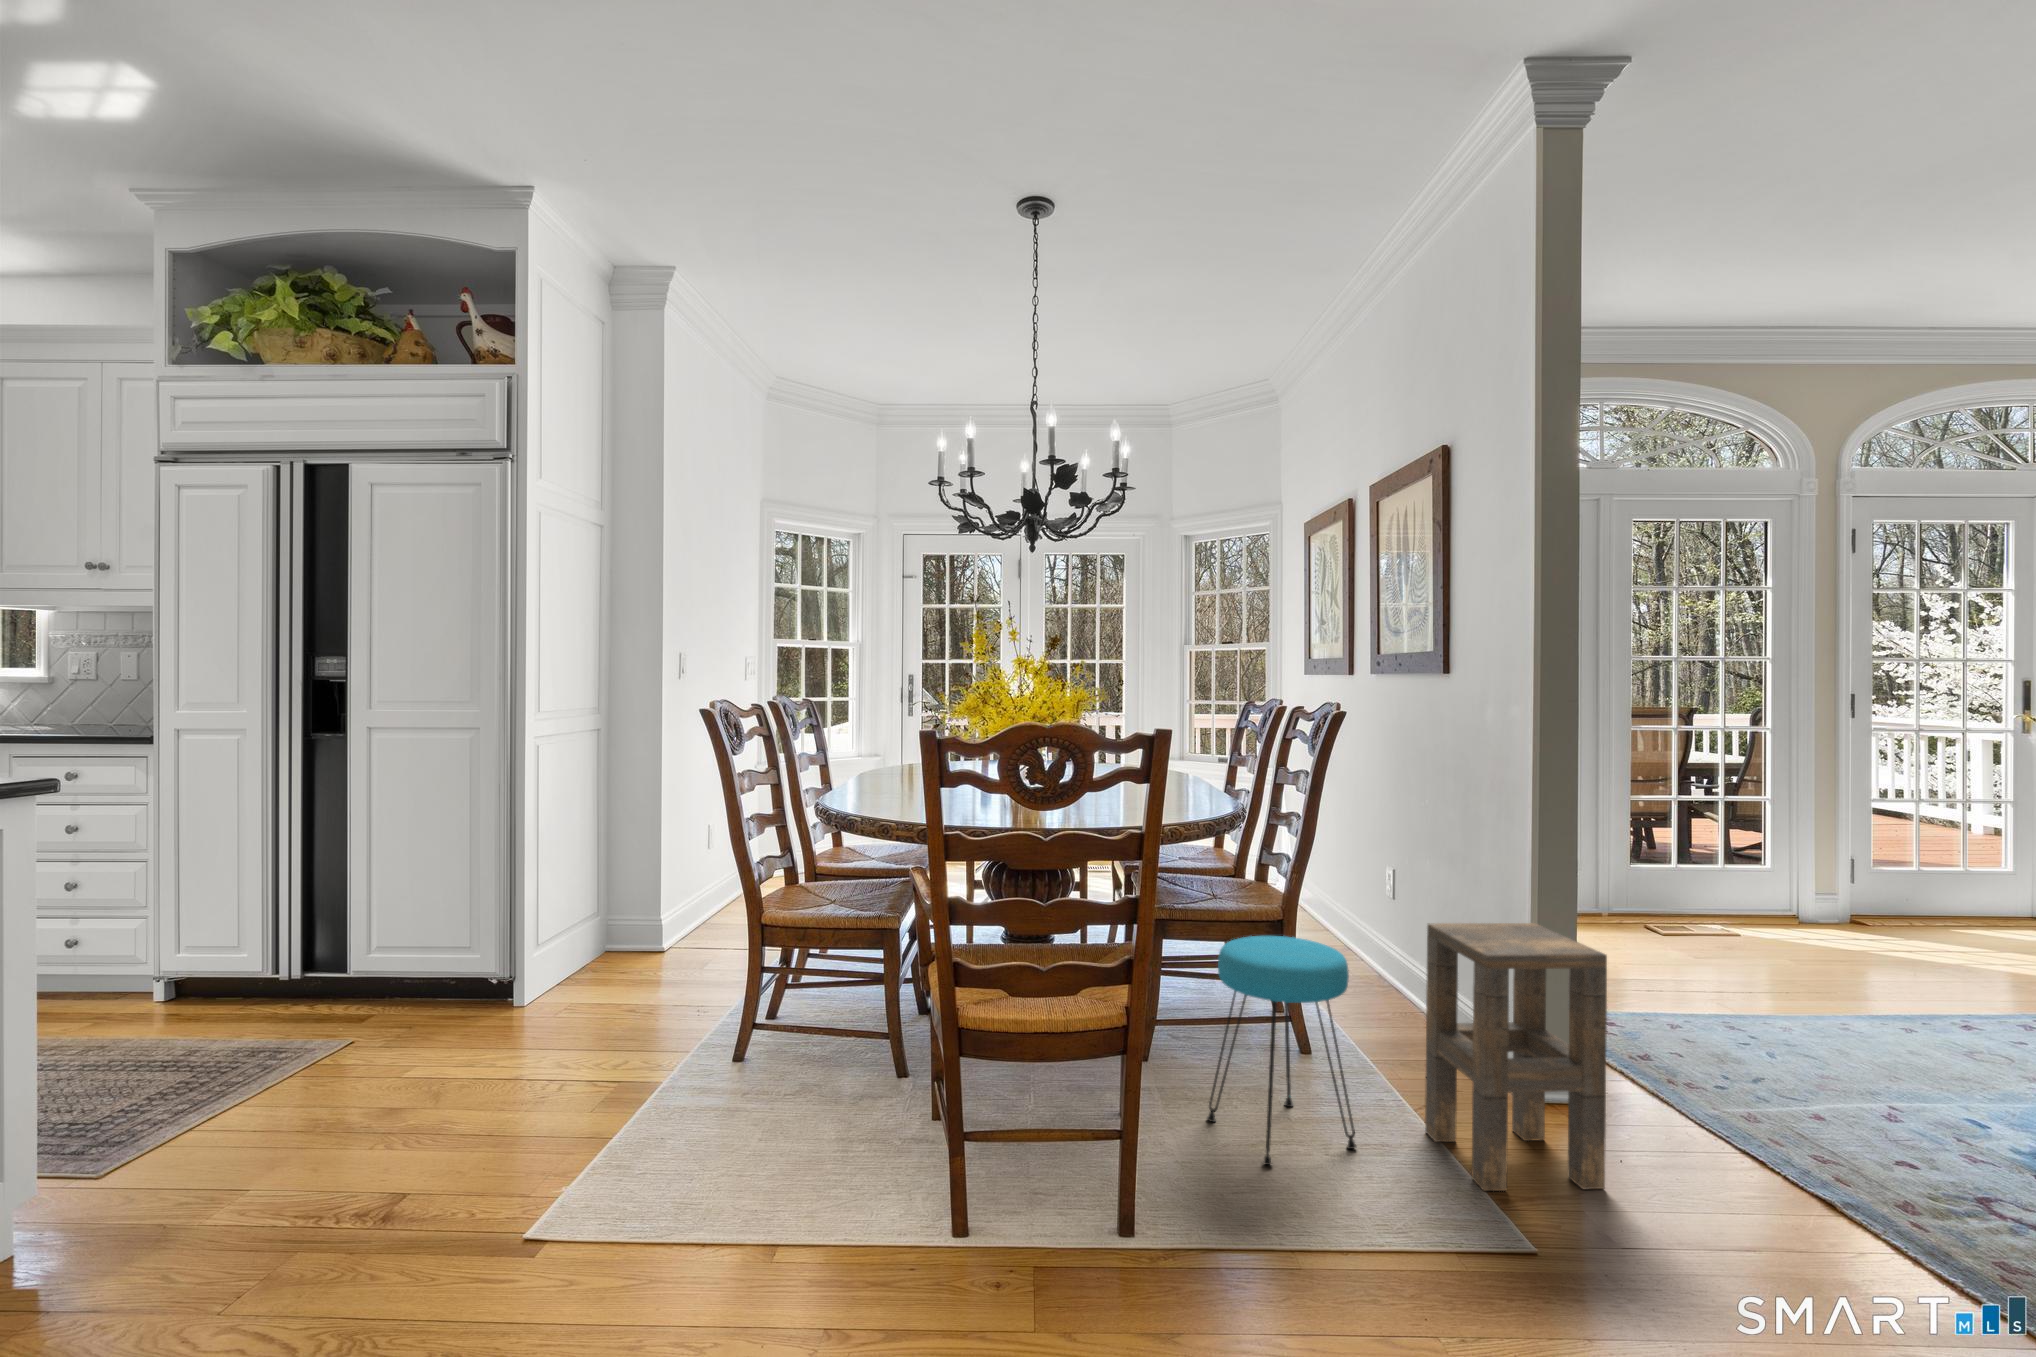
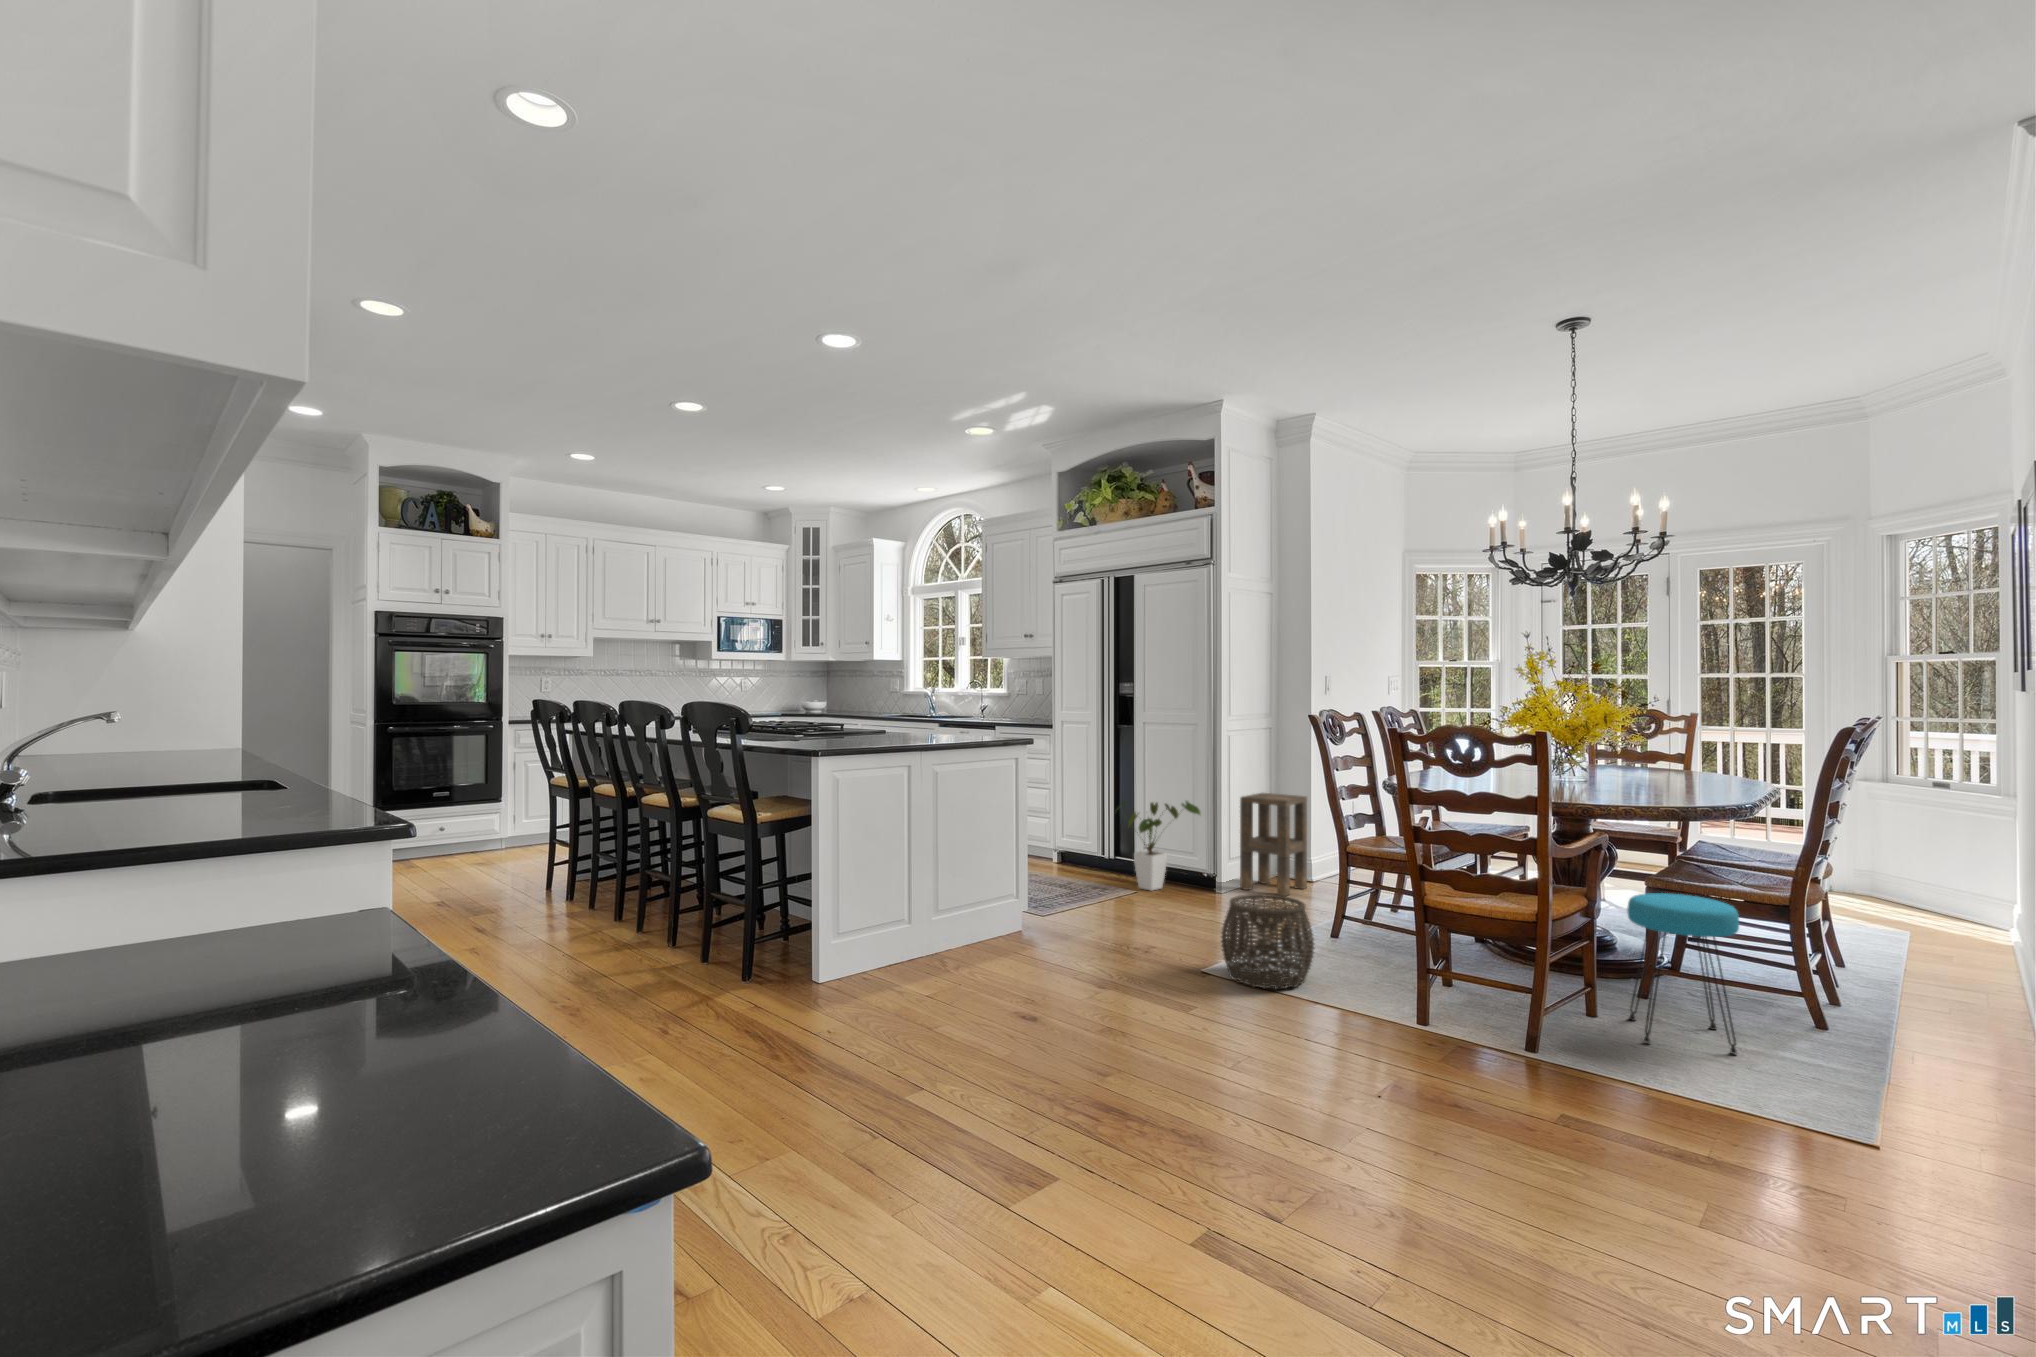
house plant: none [304,859,487,1034] -> present [1120,801,1200,891]
side table: present [1425,923,1607,1191] -> present [1240,793,1307,896]
woven basket: none [590,1045,781,1264] -> present [1221,894,1314,989]

